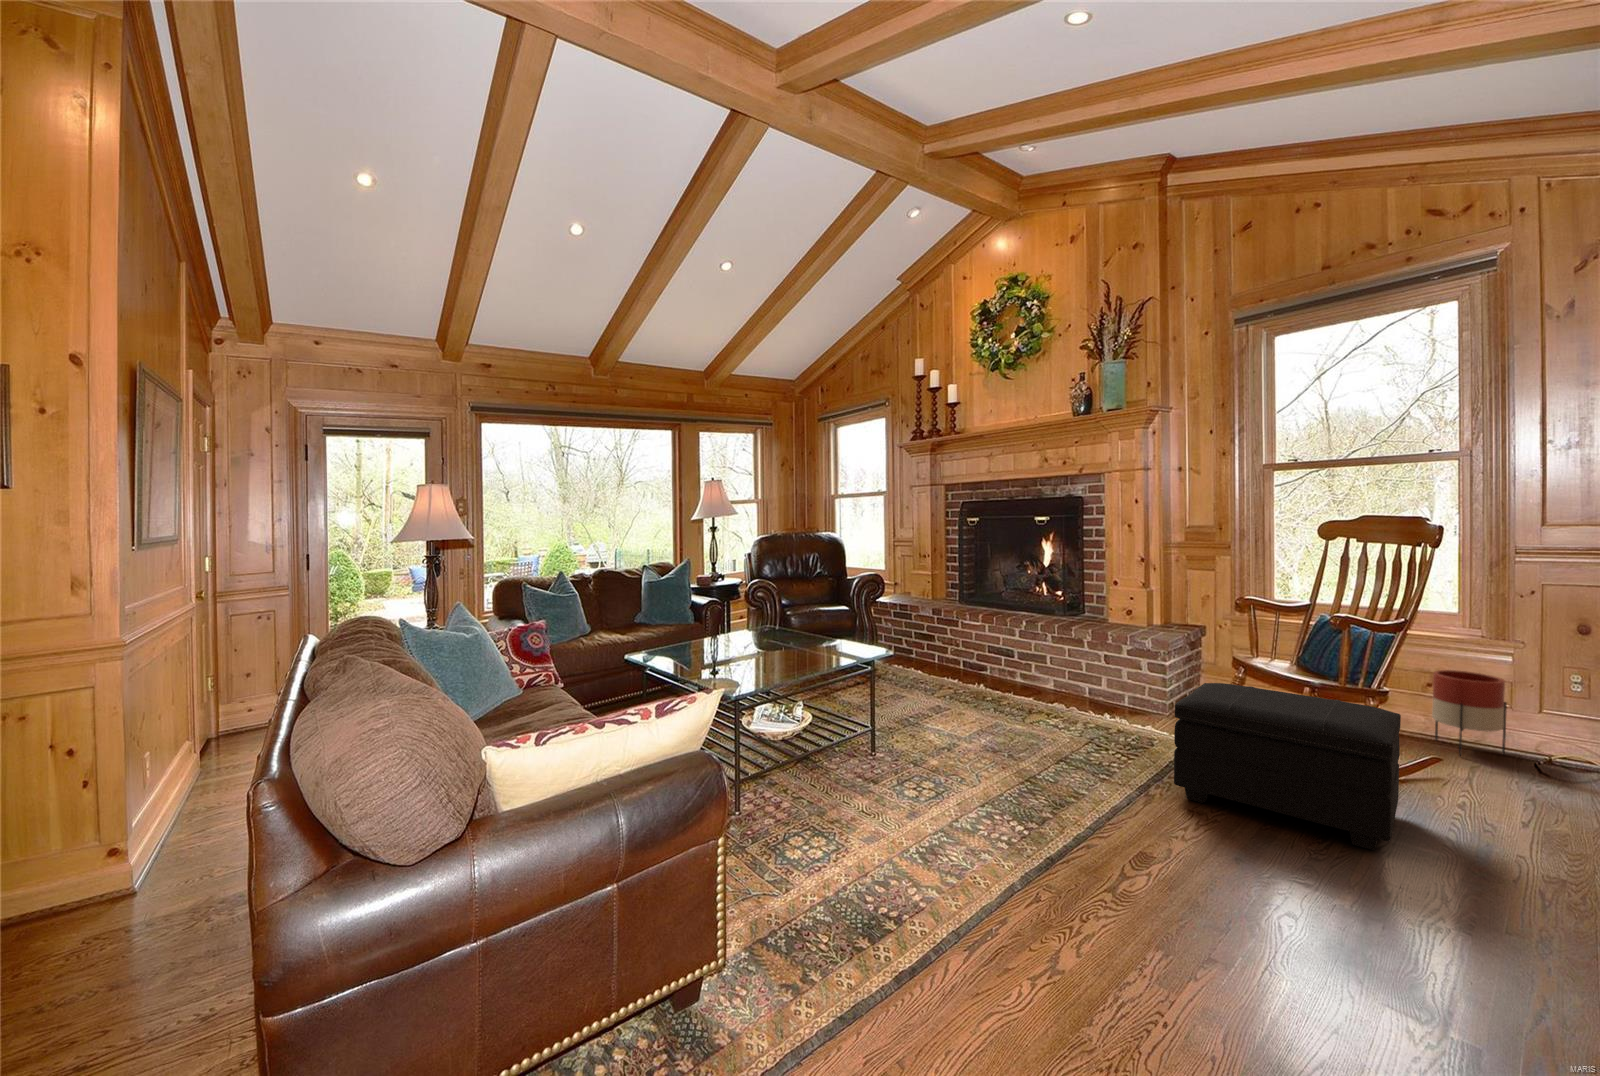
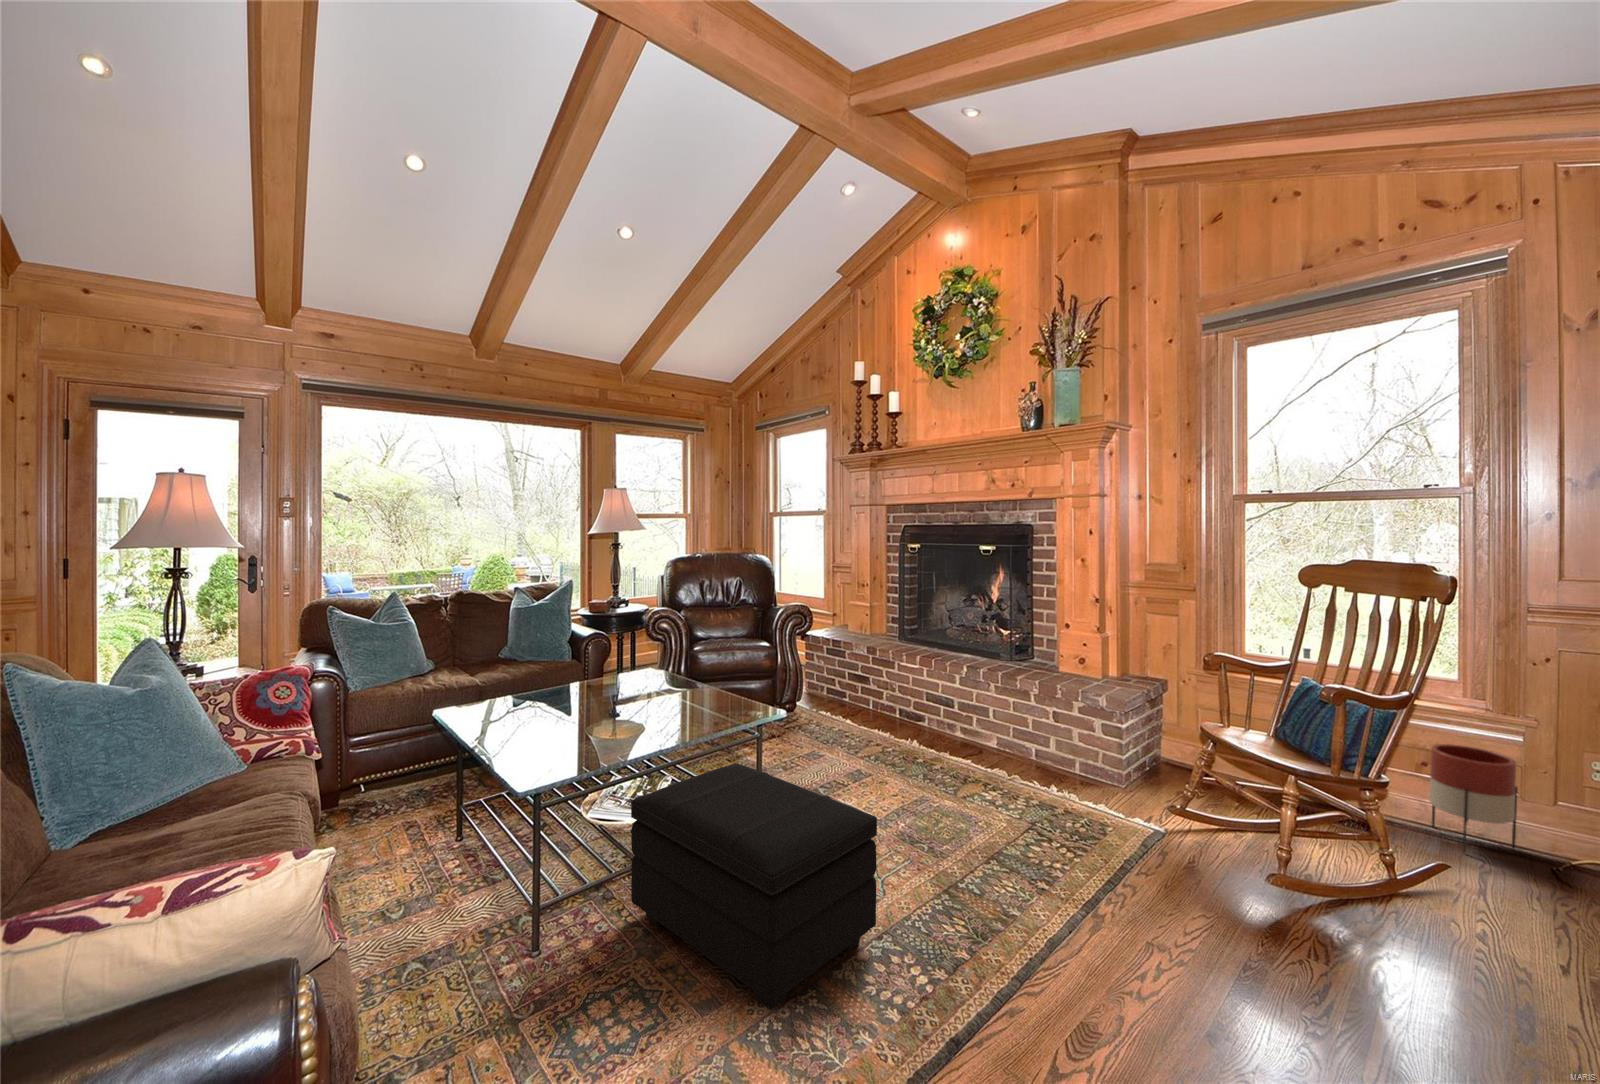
footstool: present [1174,683,1401,850] -> present [631,763,877,1010]

